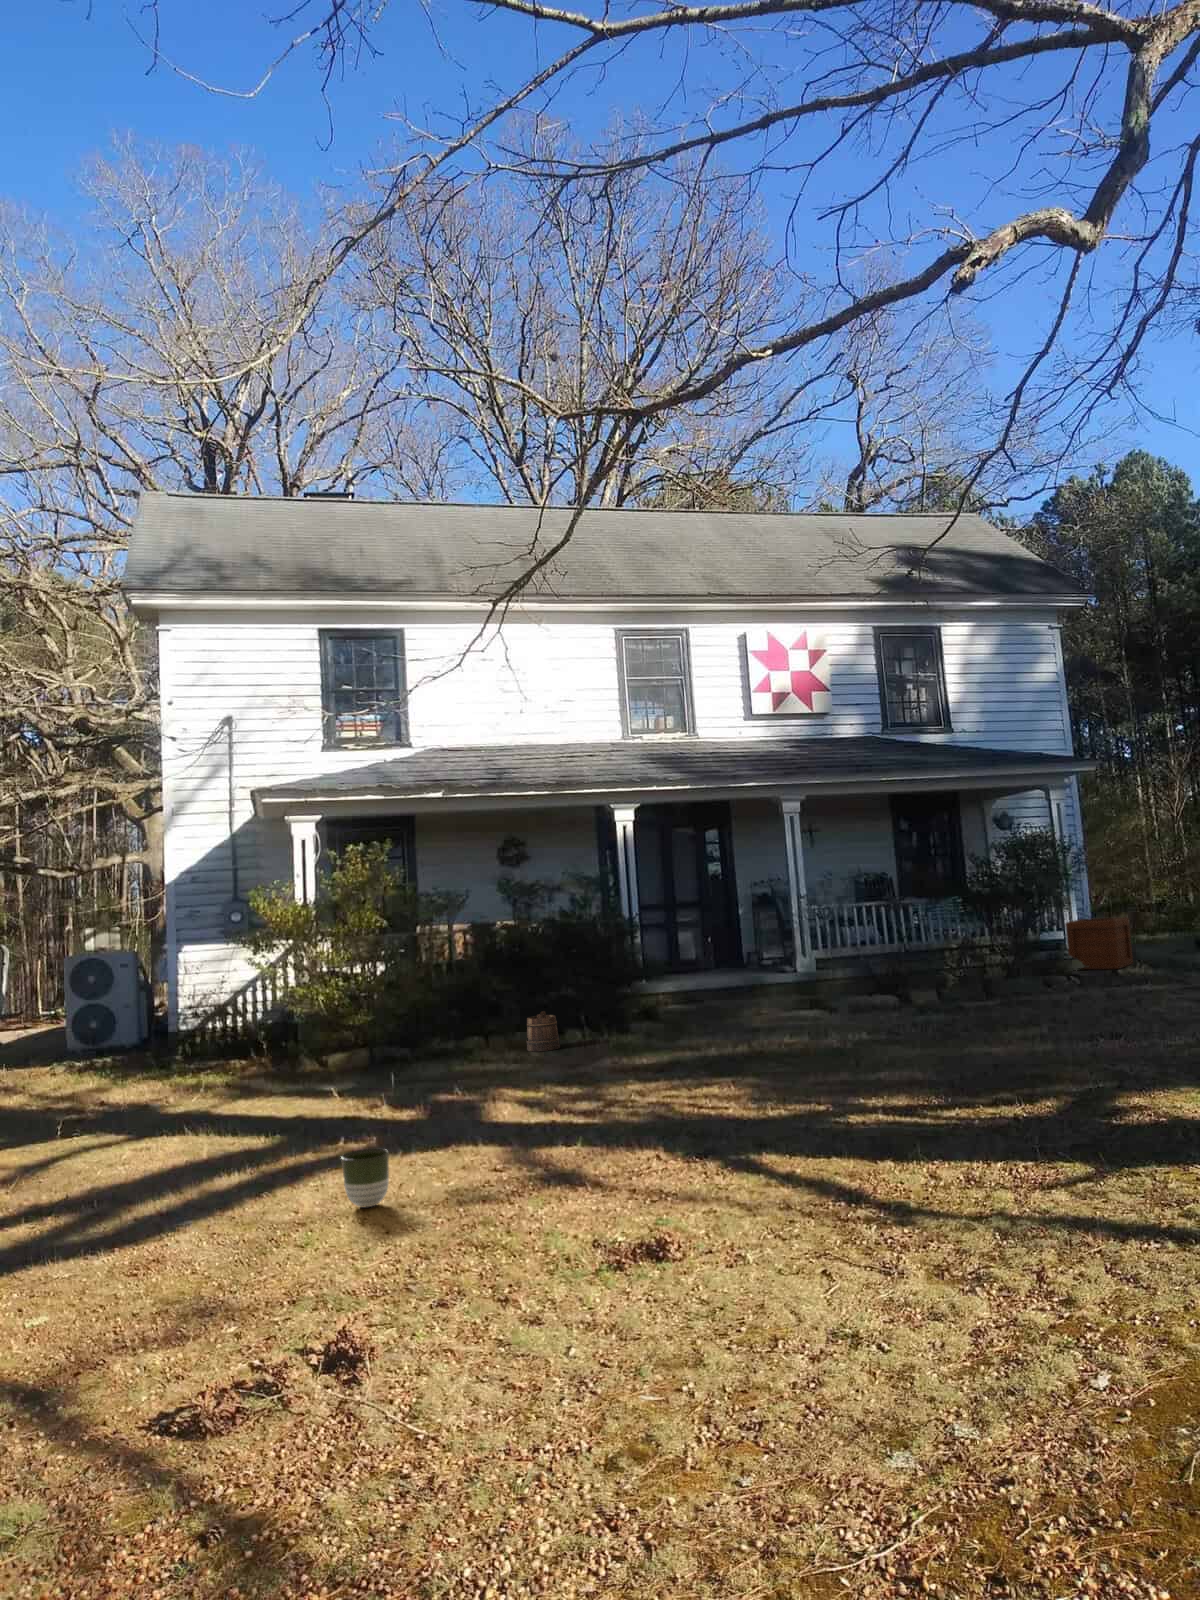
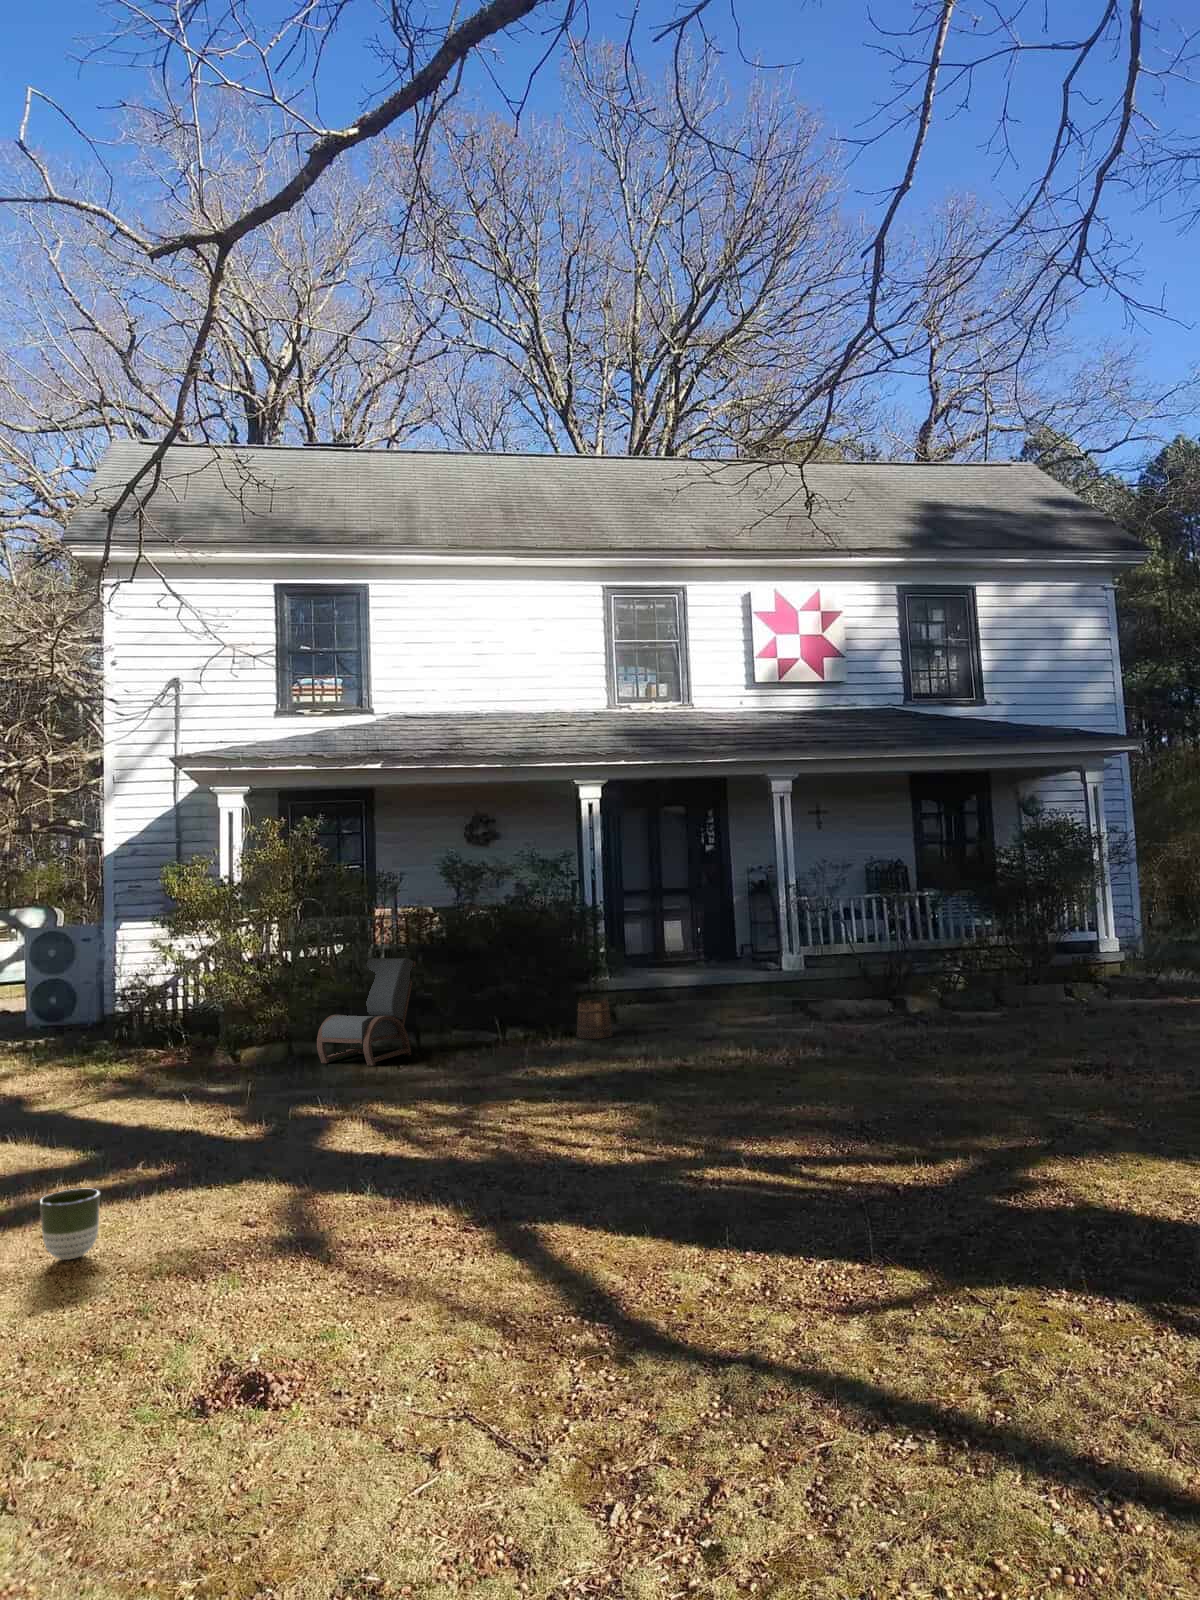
wooden crate: present [1065,917,1133,970] -> none [1101,919,1181,978]
lounge chair: none [412,968,495,1066] -> present [317,959,416,1066]
bucket: present [526,1011,560,1051] -> present [577,998,612,1039]

